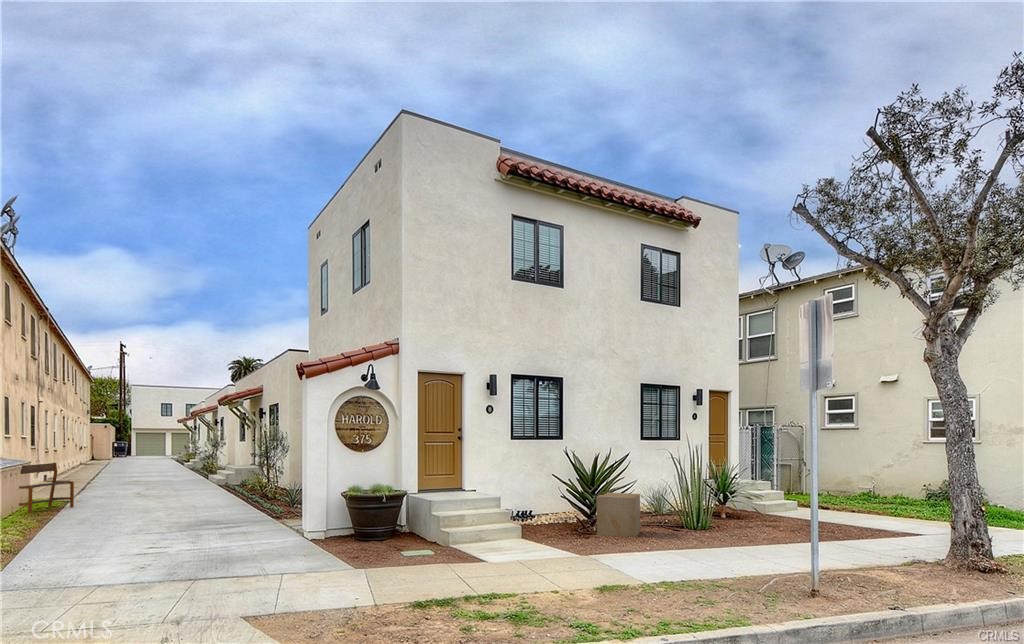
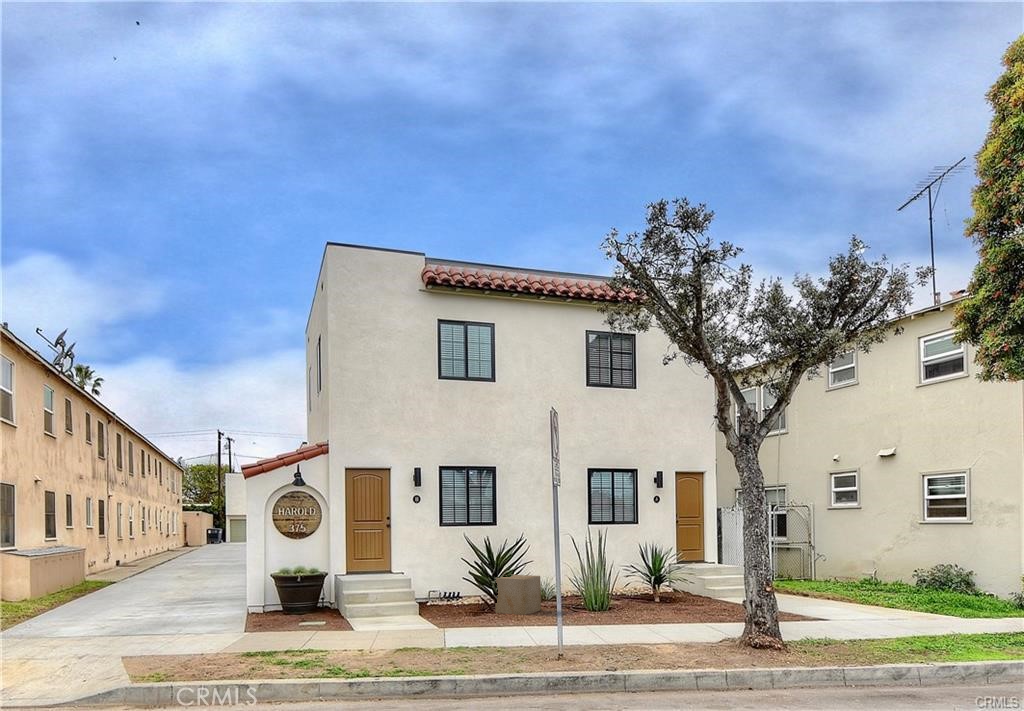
bench: present [19,463,74,513] -> none [60,550,112,594]

